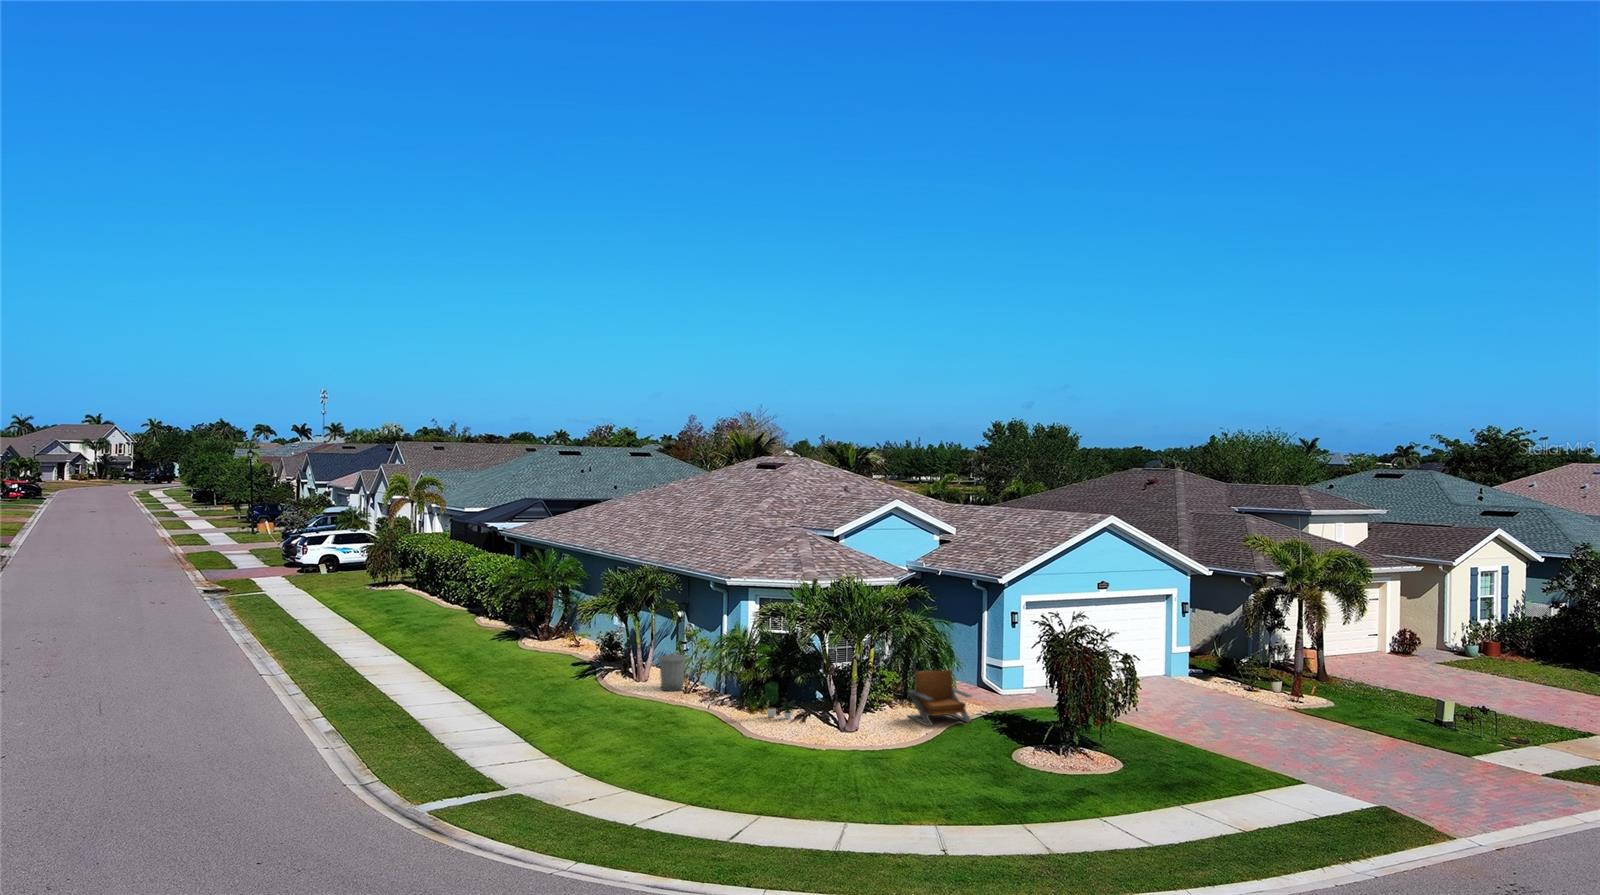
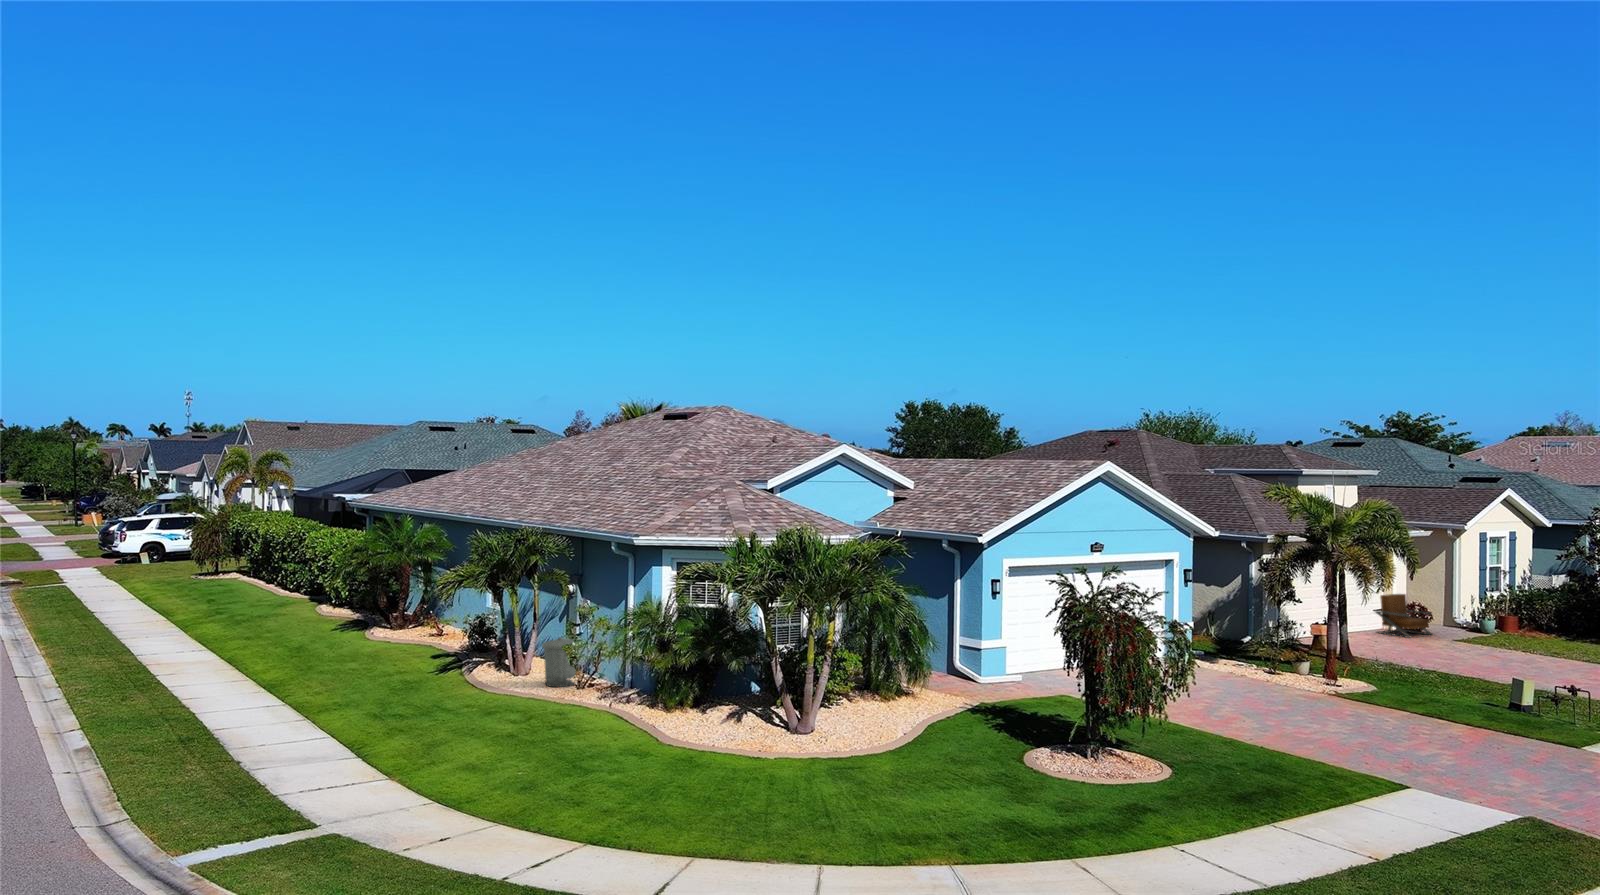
lounge chair: present [908,670,971,726] -> present [1375,594,1432,638]
potted plant: present [765,682,794,719] -> none [683,667,726,719]

